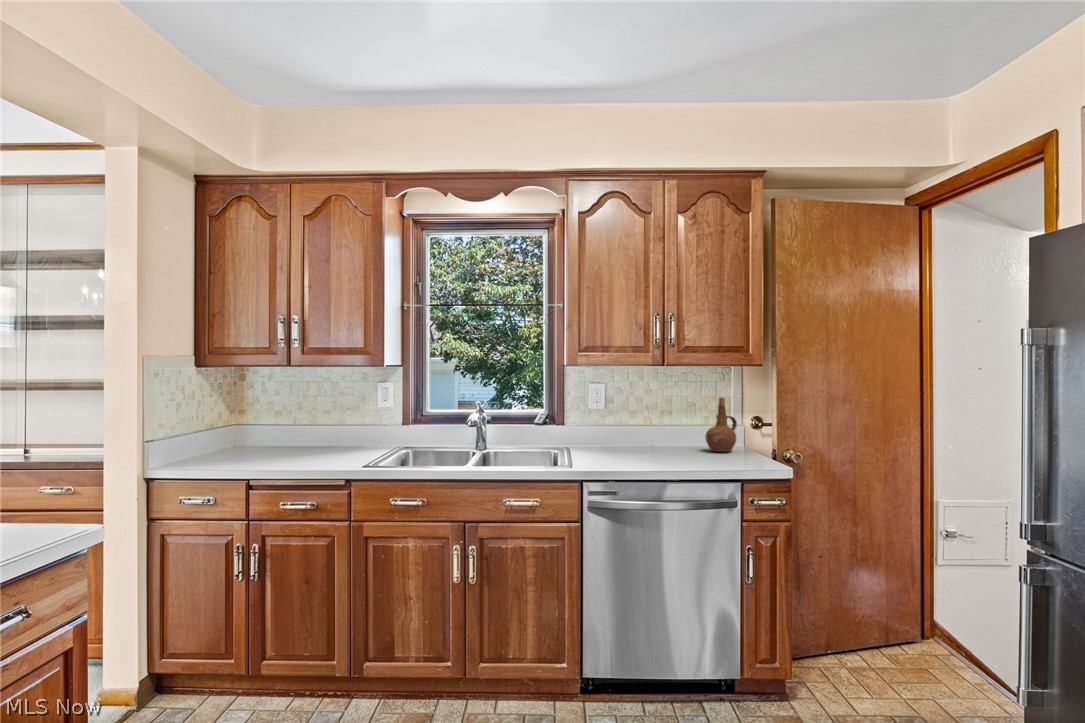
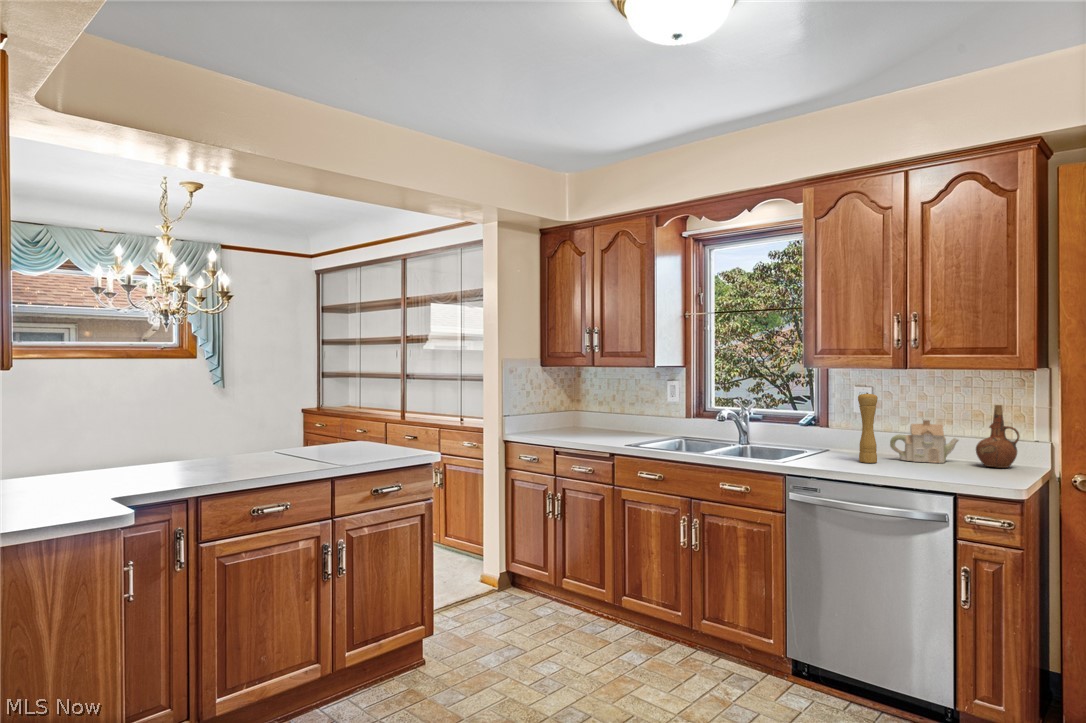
pepper mill: none [621,390,638,459] -> present [858,393,878,463]
teapot: none [637,413,688,453] -> present [890,419,959,463]

